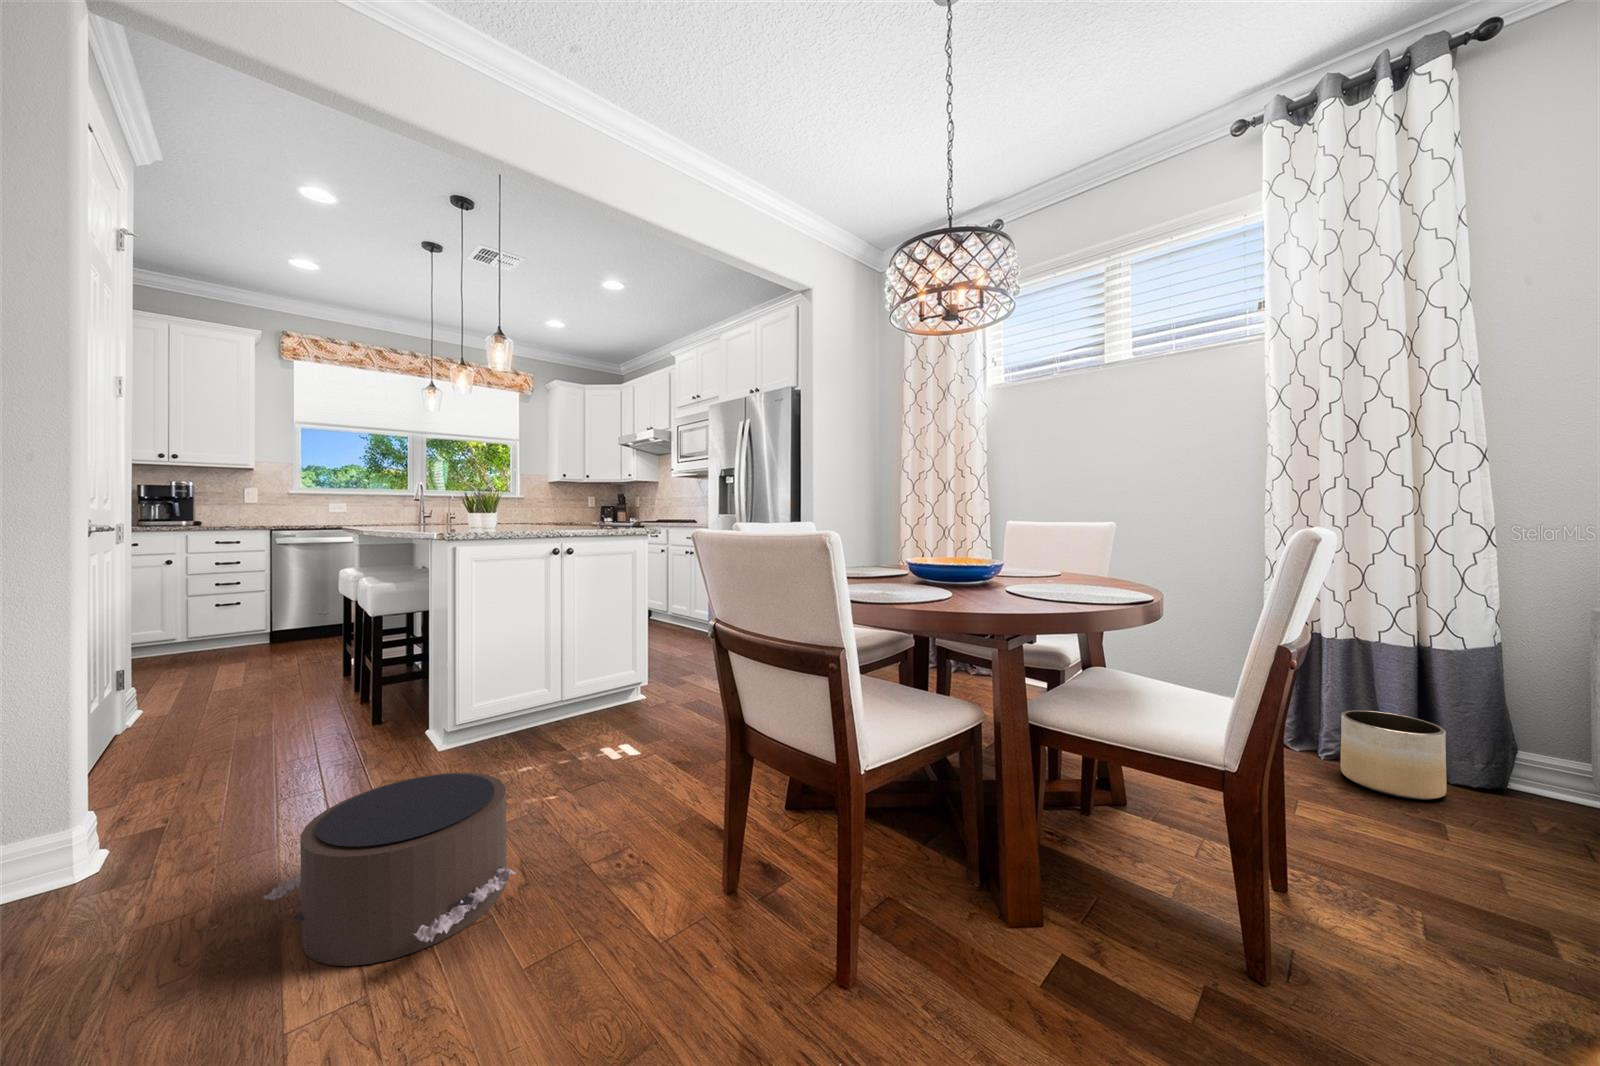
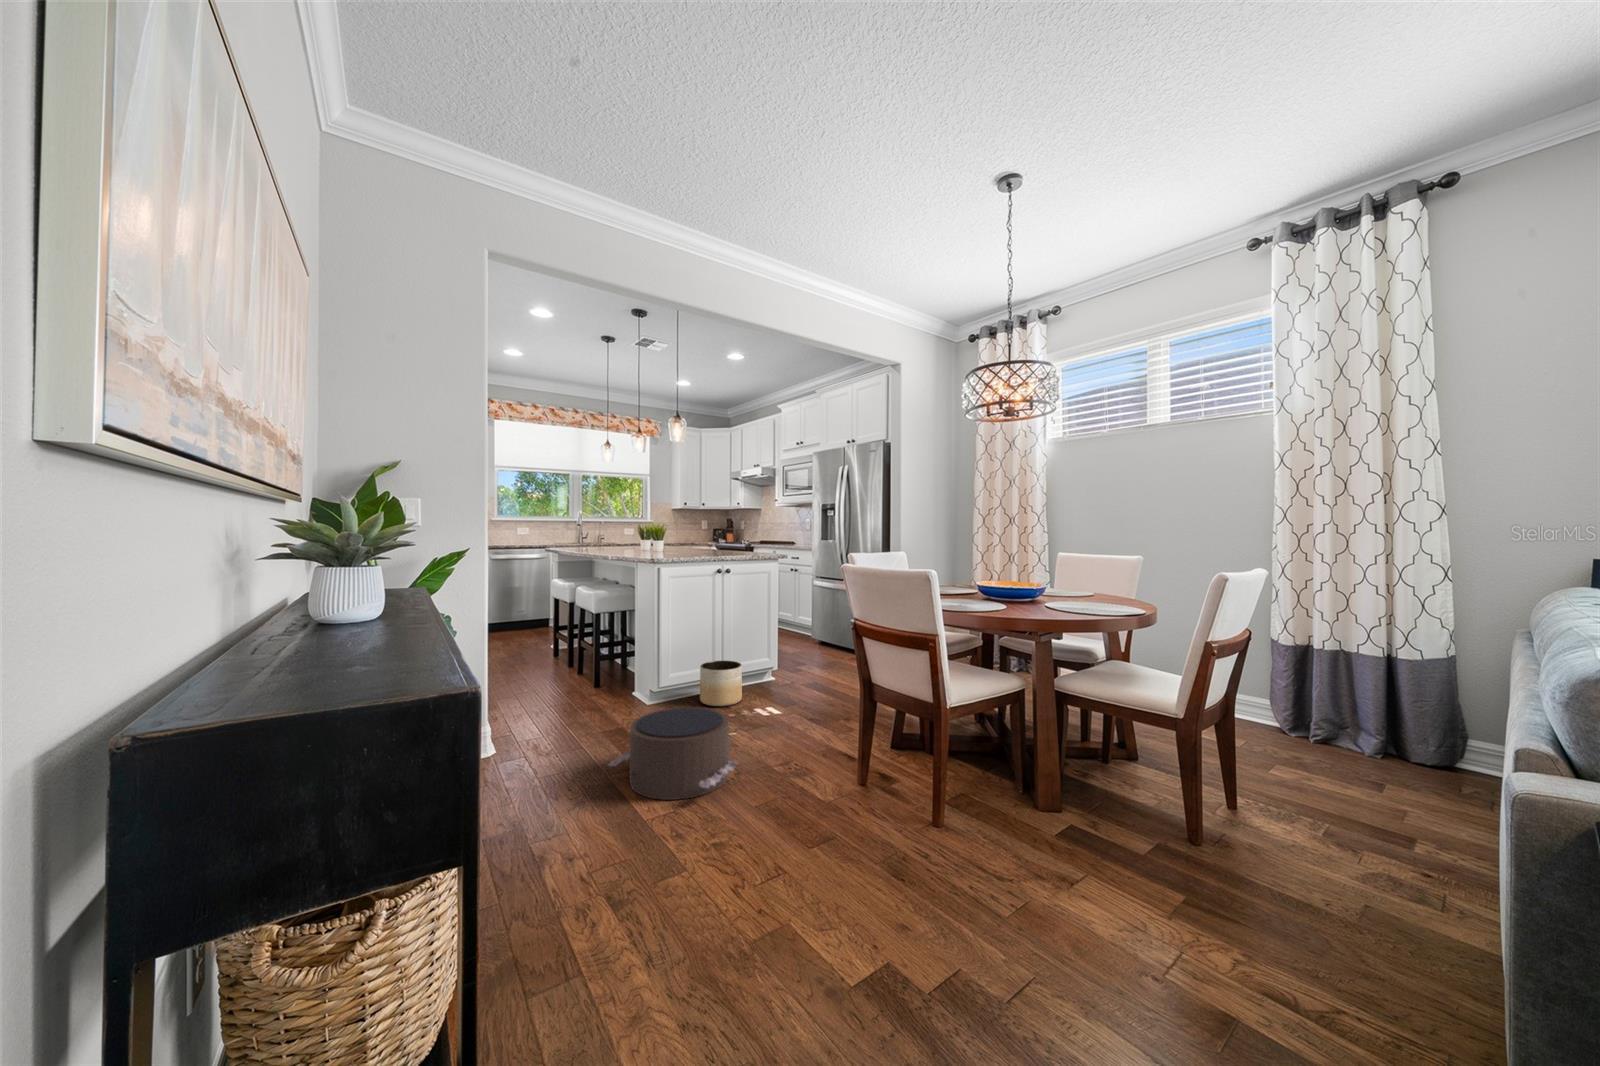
planter: present [1341,710,1447,800] -> present [700,661,742,706]

